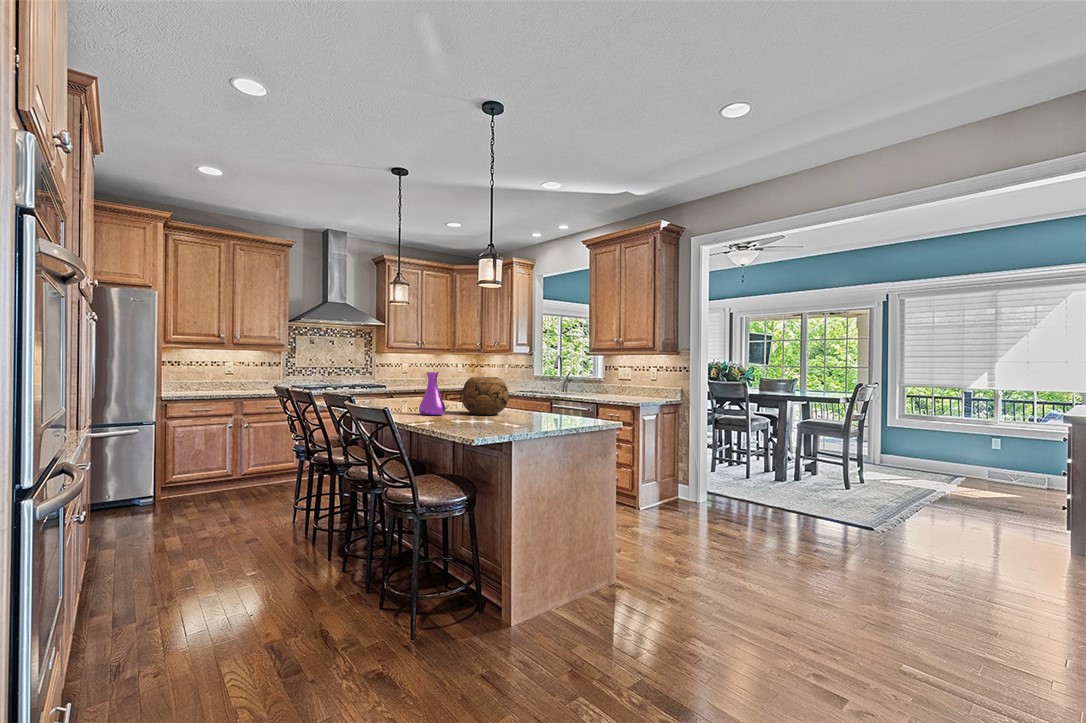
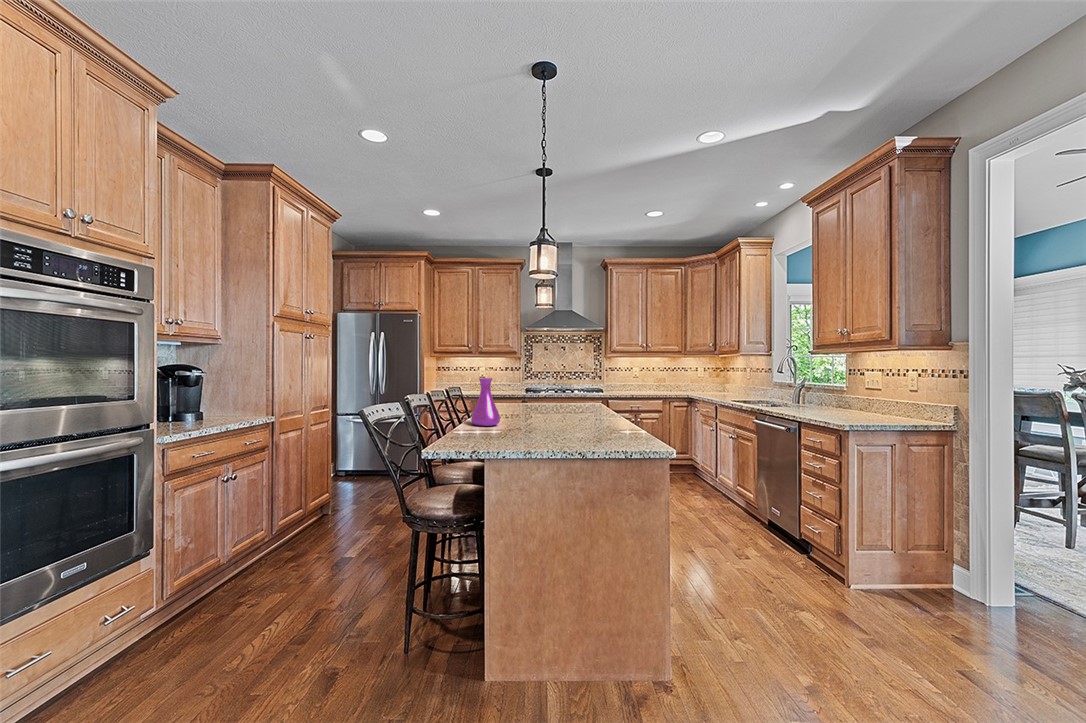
decorative bowl: present [461,377,509,415] -> none [525,384,581,430]

